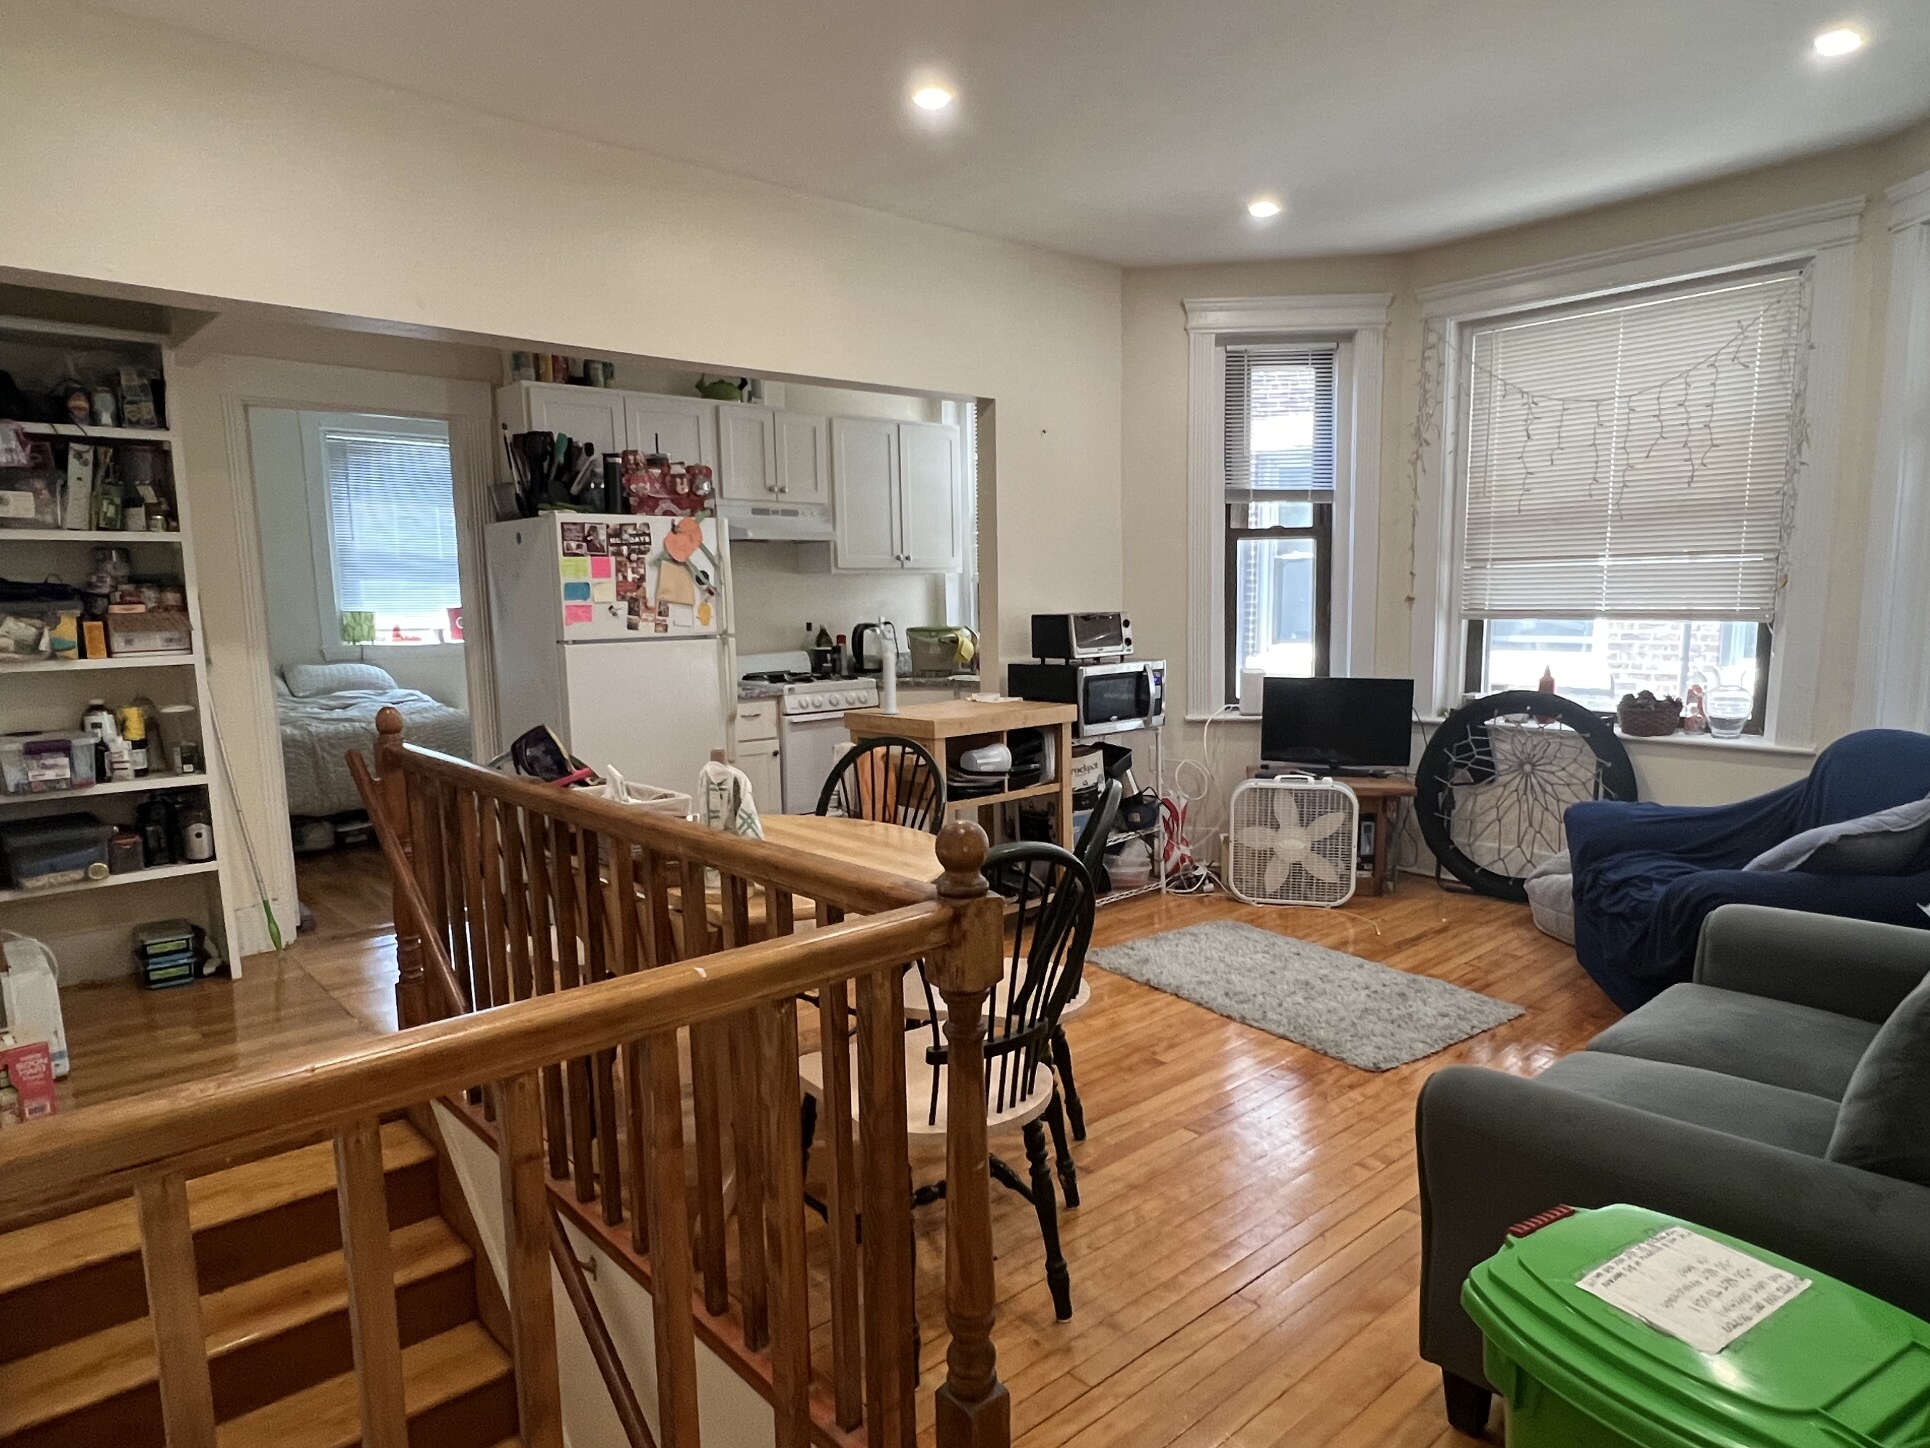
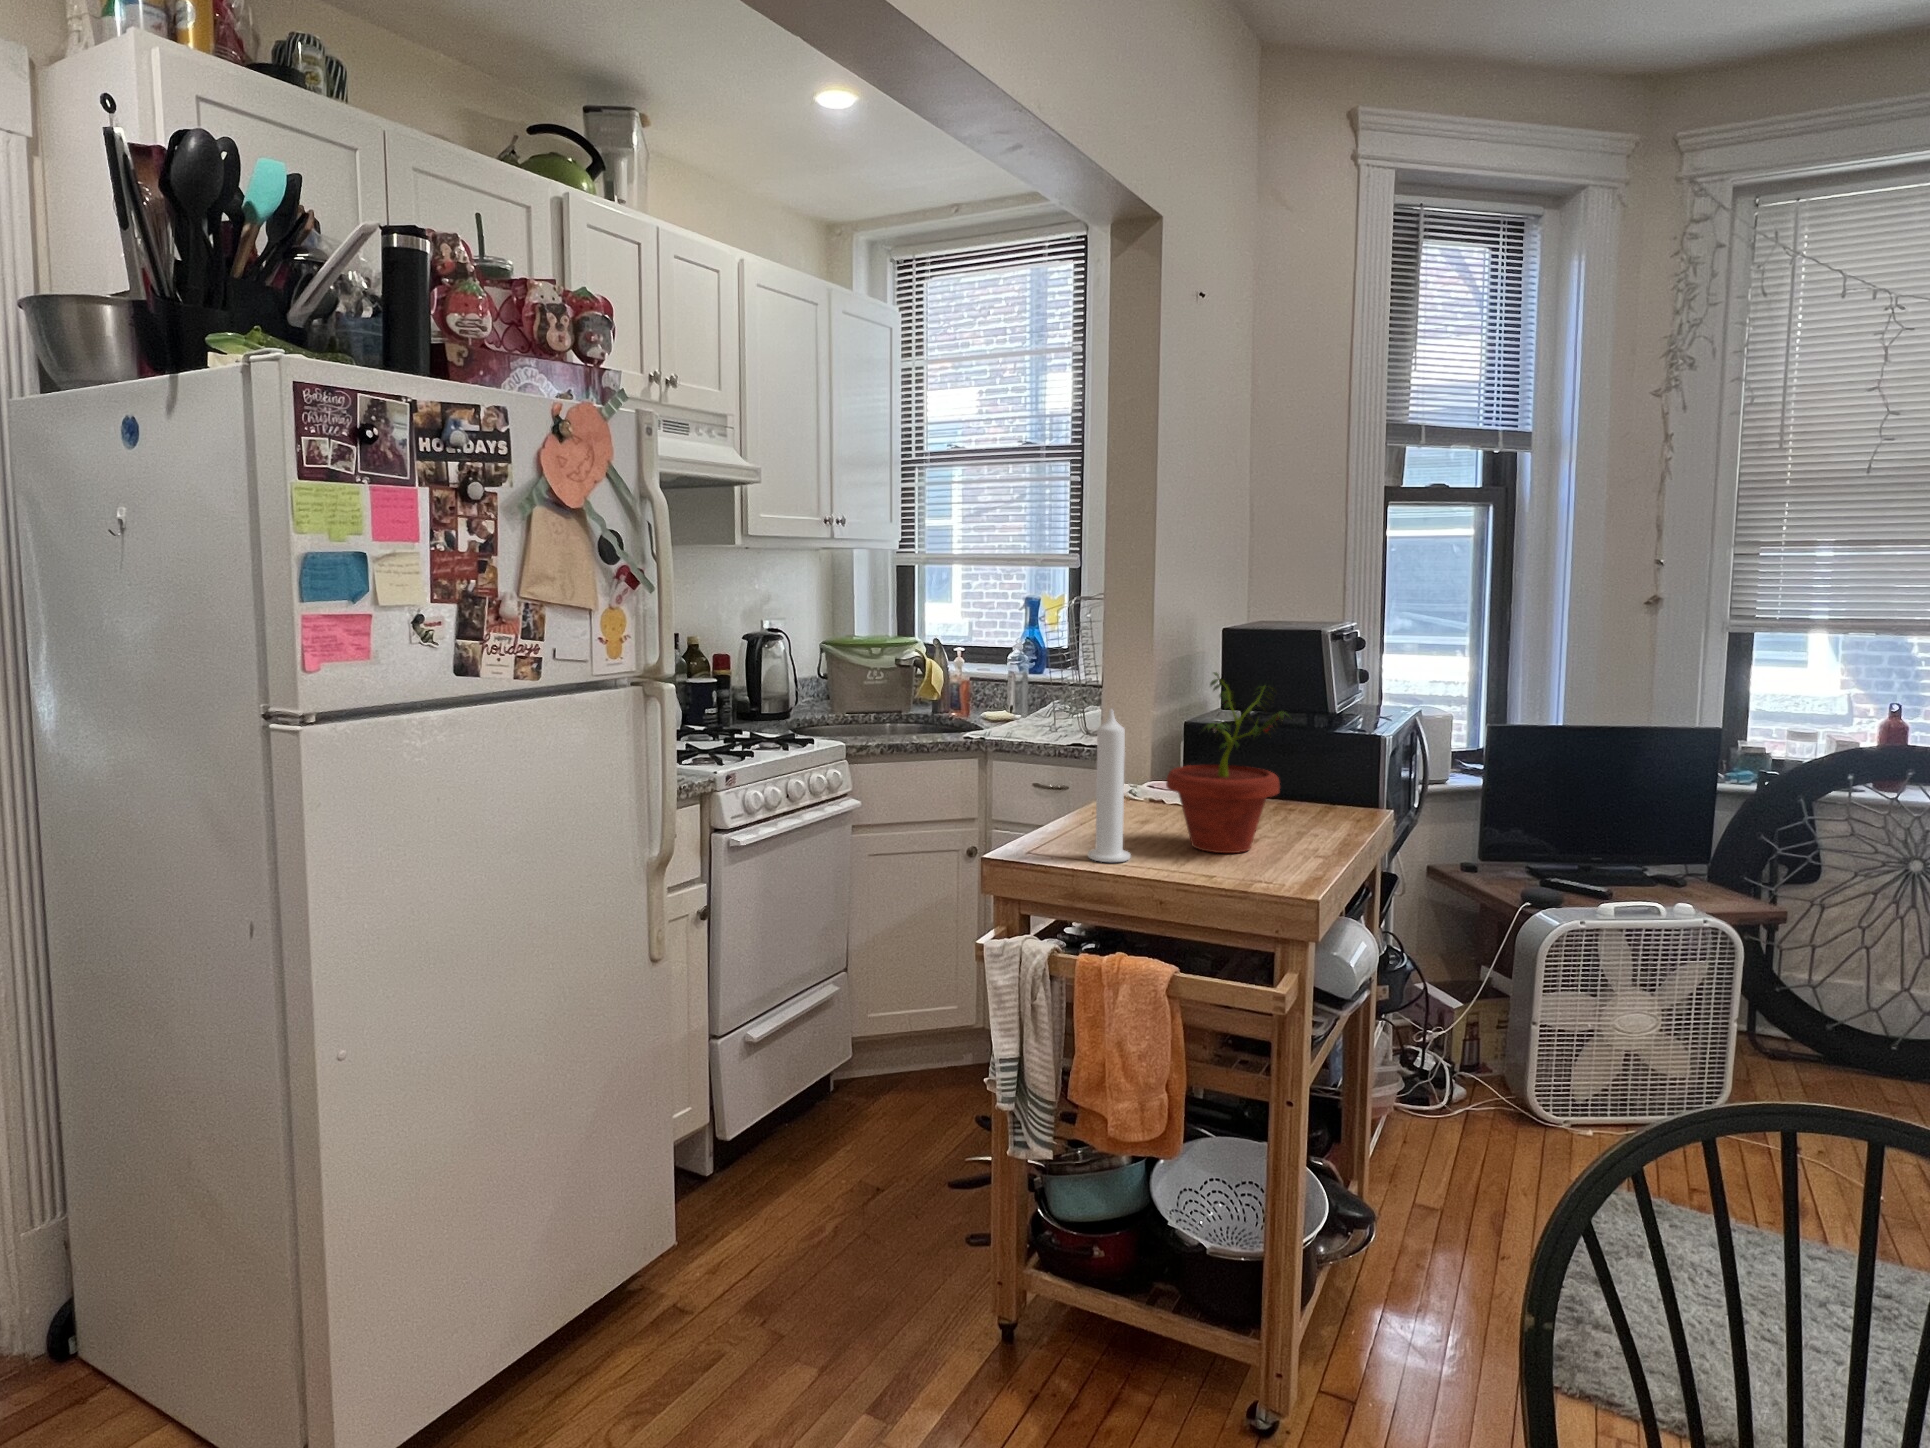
potted plant: none [924,632,979,714] -> present [1166,672,1289,853]

